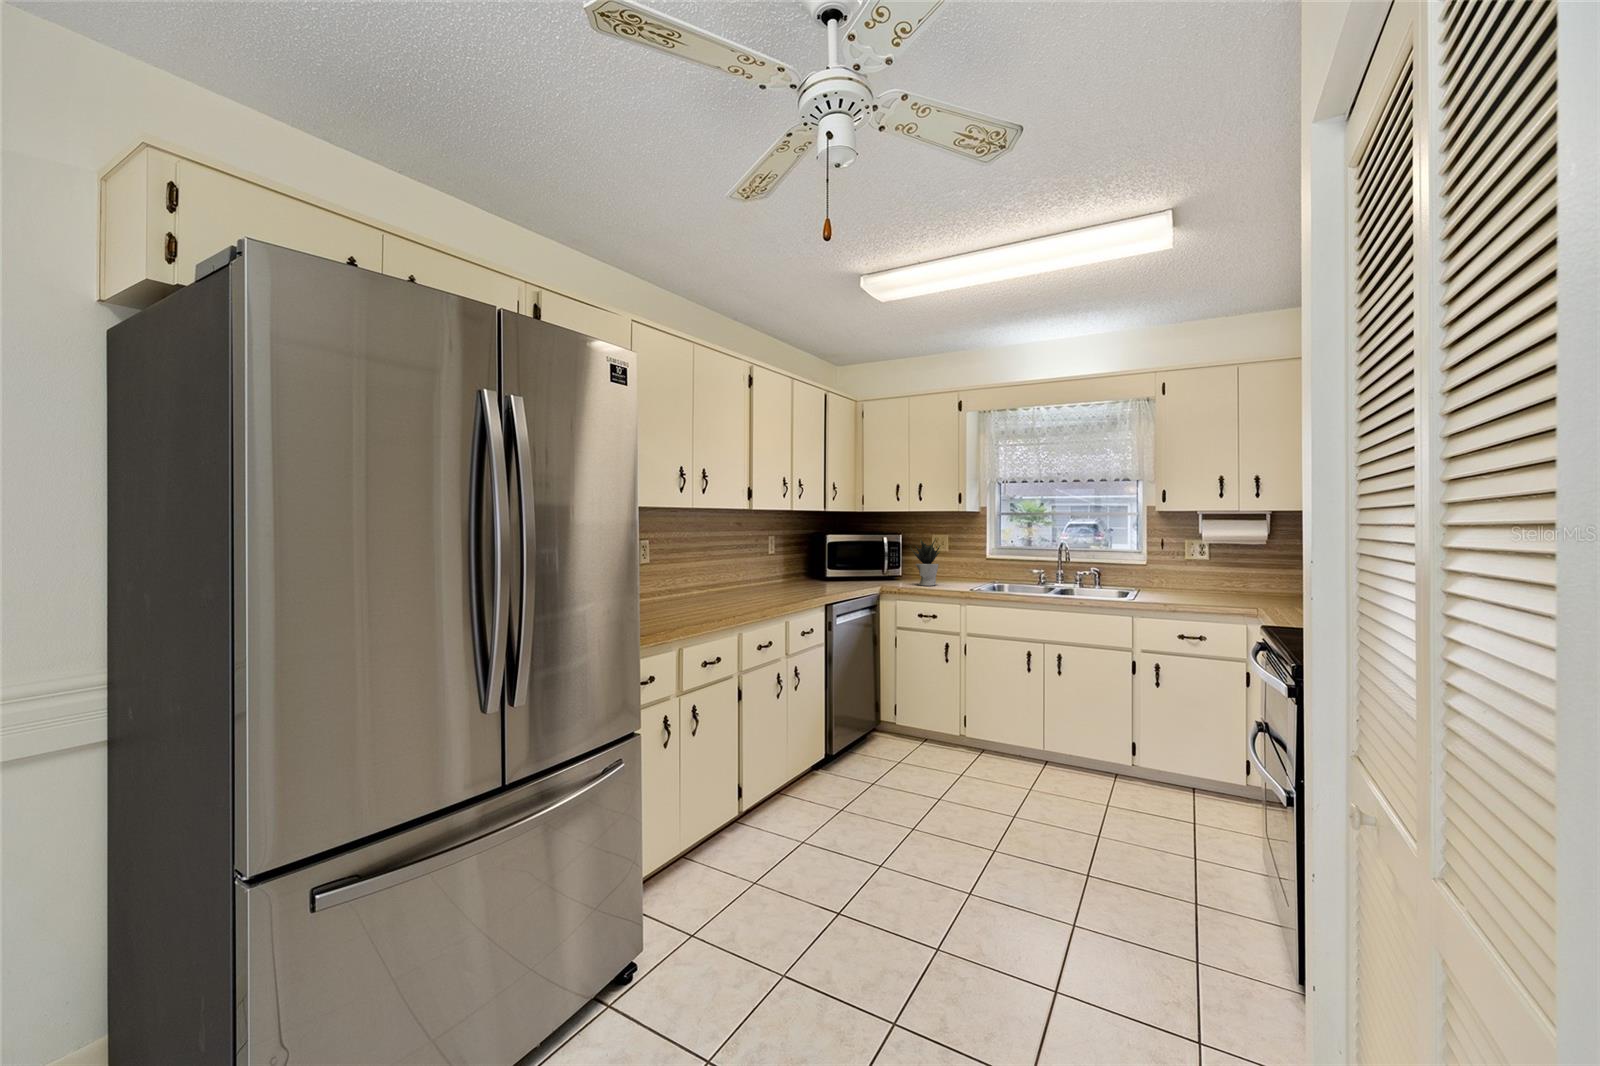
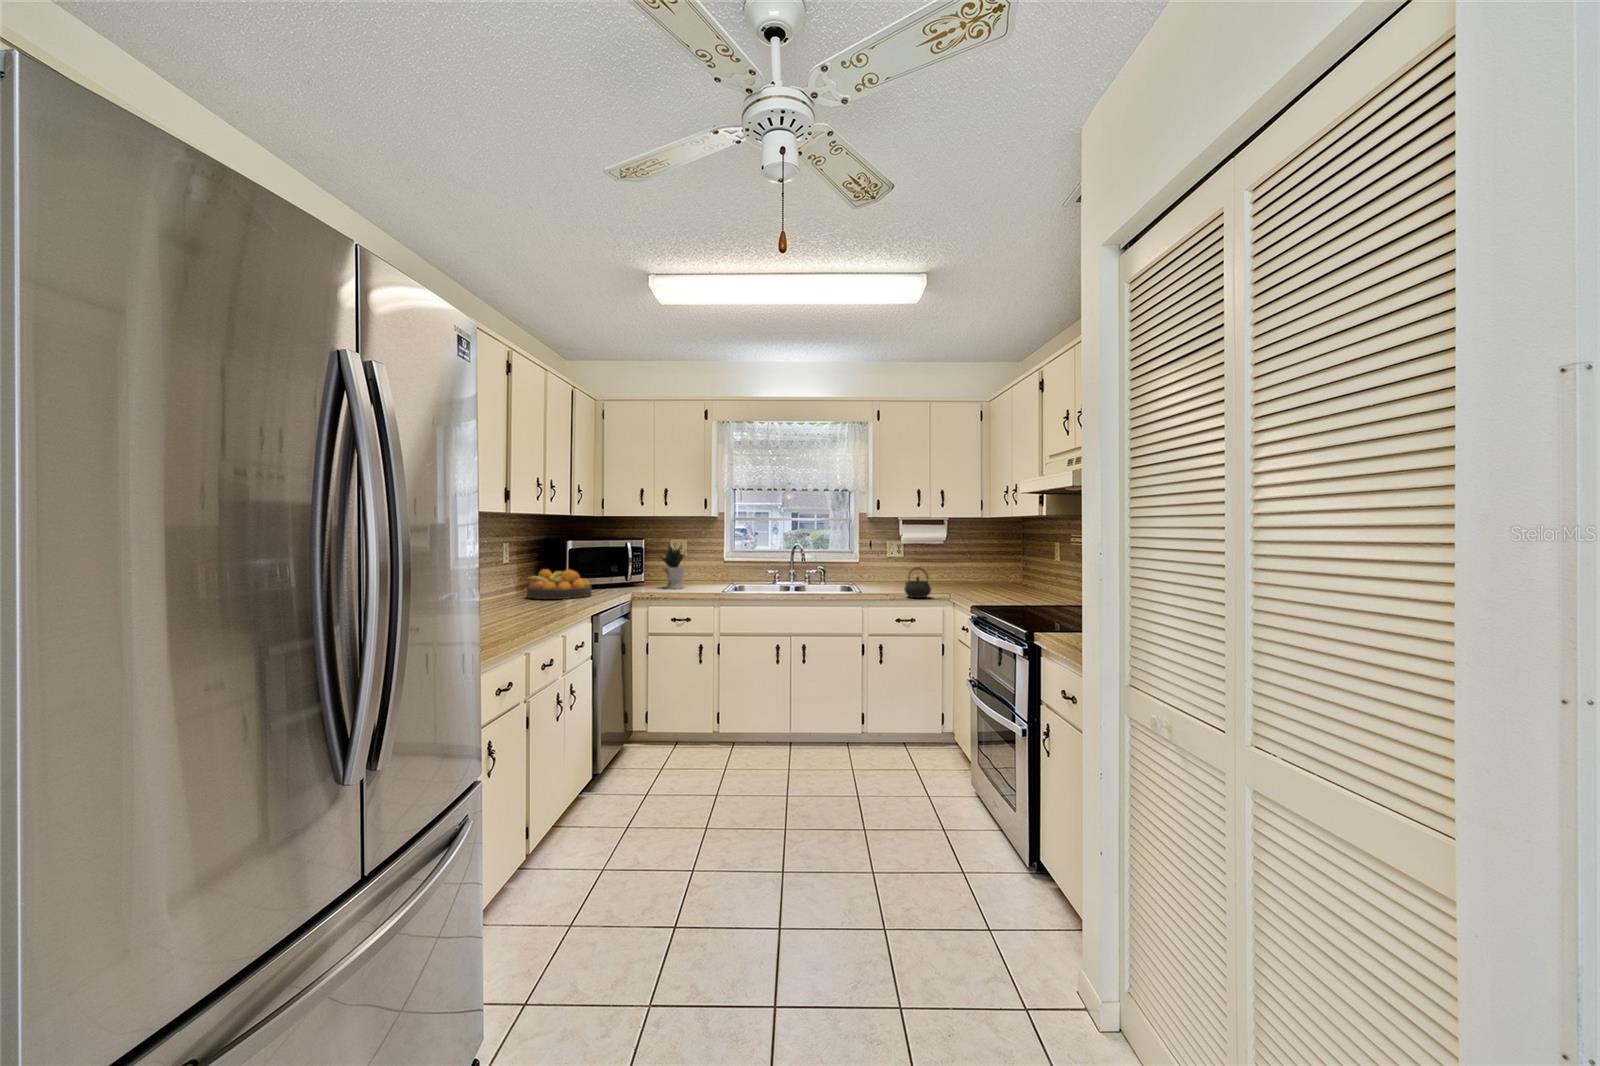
fruit bowl: none [783,562,842,590] -> present [527,569,592,599]
kettle: none [1187,570,1225,609] -> present [904,567,931,598]

